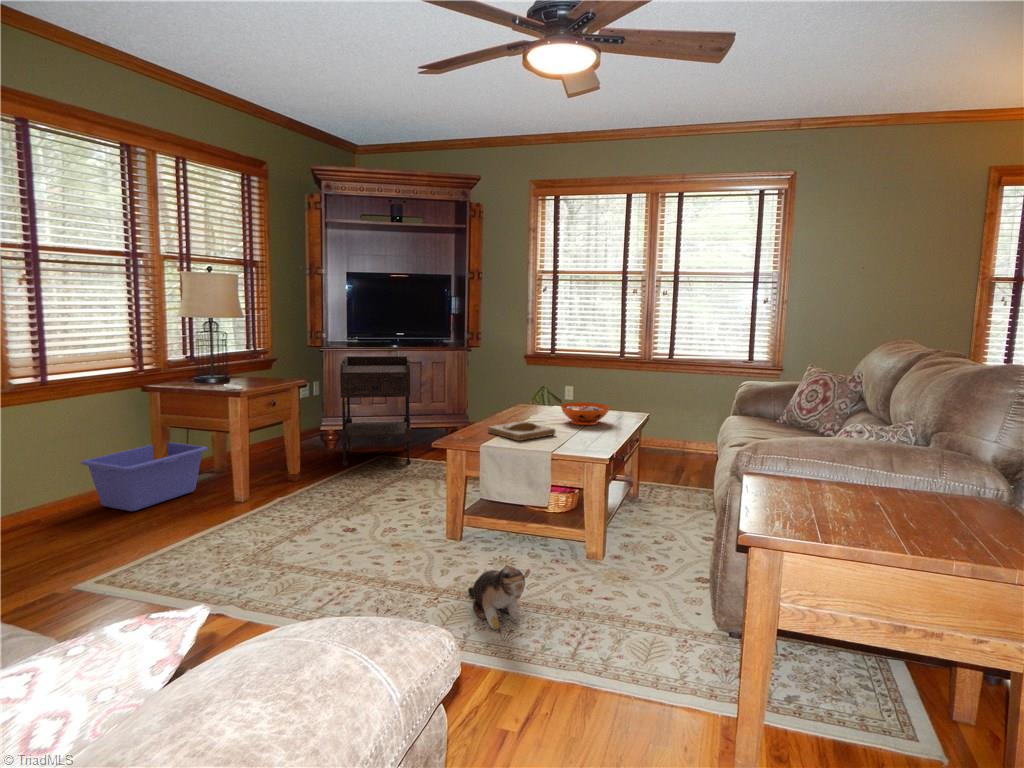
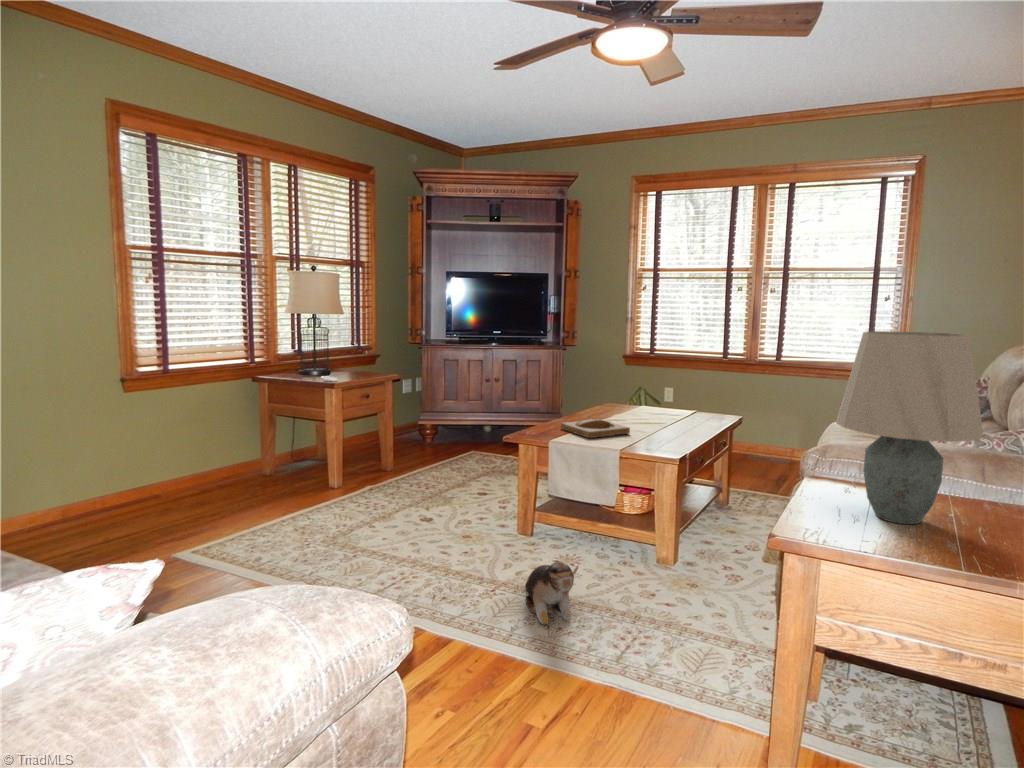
table lamp: none [791,343,917,515] -> present [836,331,984,524]
side table: present [340,356,412,466] -> none [431,353,501,460]
decorative bowl: present [561,402,610,425] -> none [641,402,693,425]
storage bin: present [81,442,207,511] -> none [199,429,308,490]

